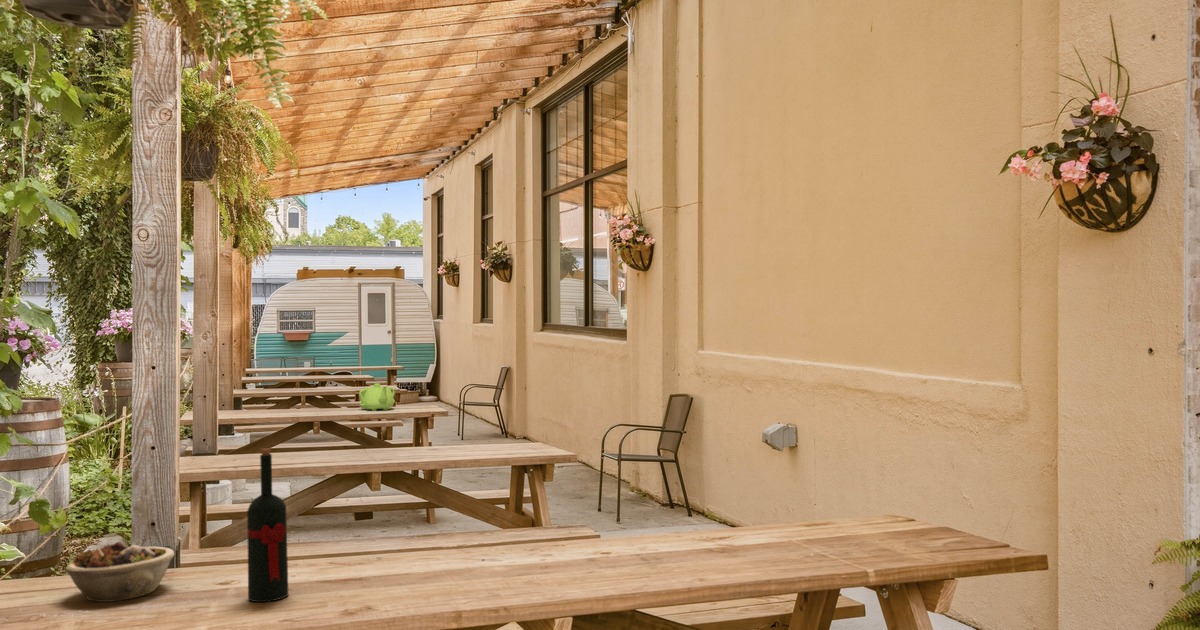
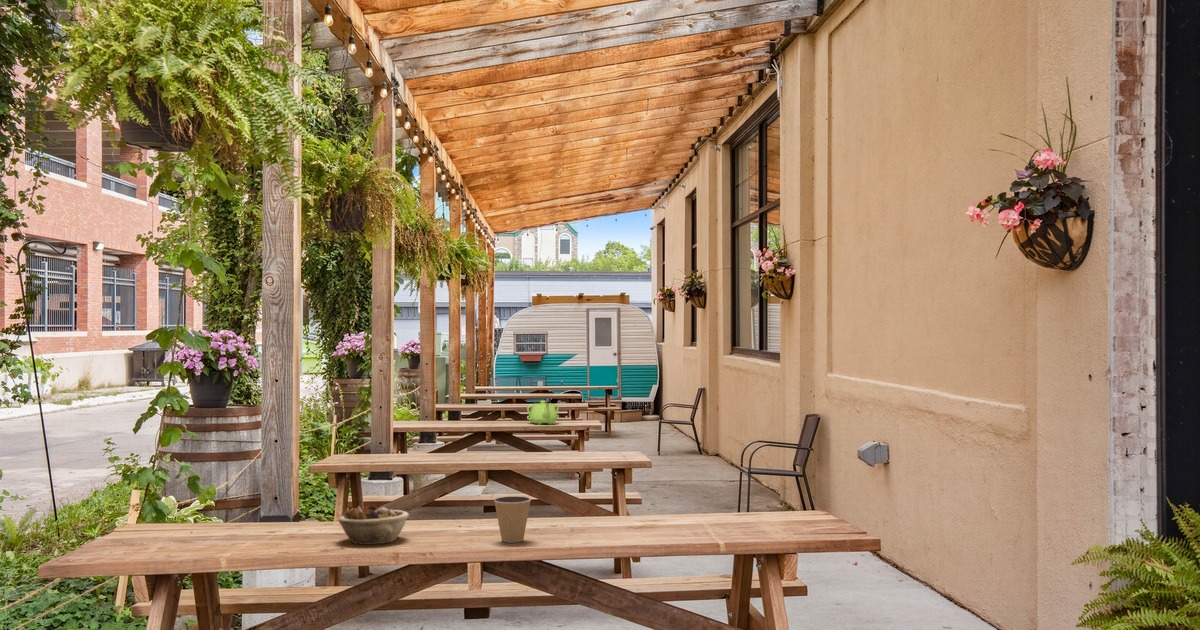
wine bottle: present [247,448,288,602] -> none [247,441,277,552]
coffee cup: none [553,498,598,555] -> present [494,497,531,543]
succulent planter: present [66,542,174,602] -> present [339,505,409,545]

